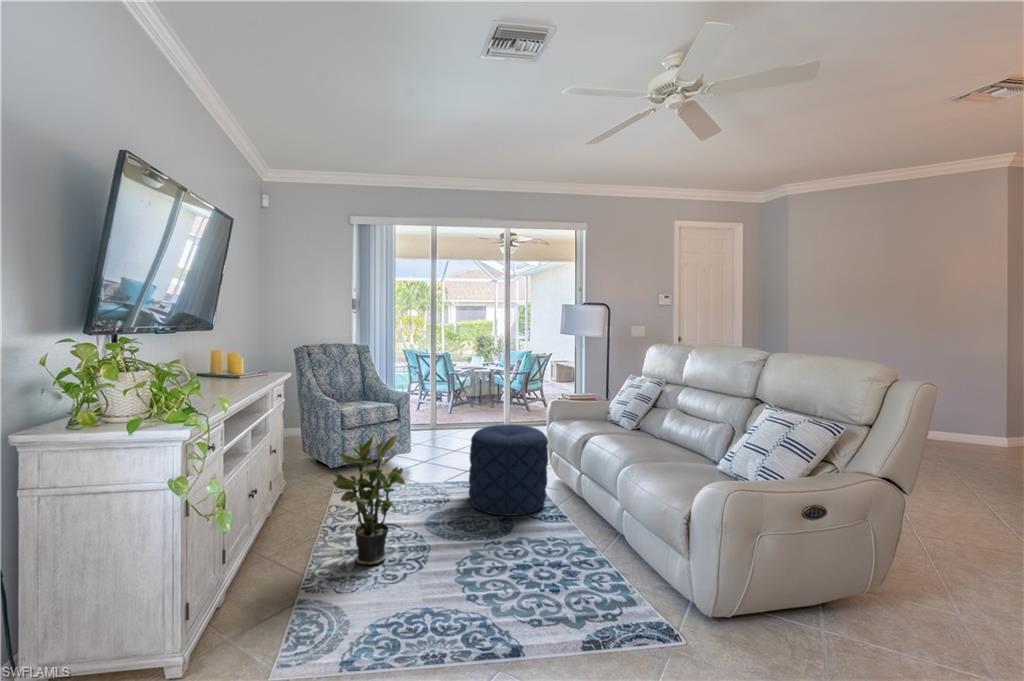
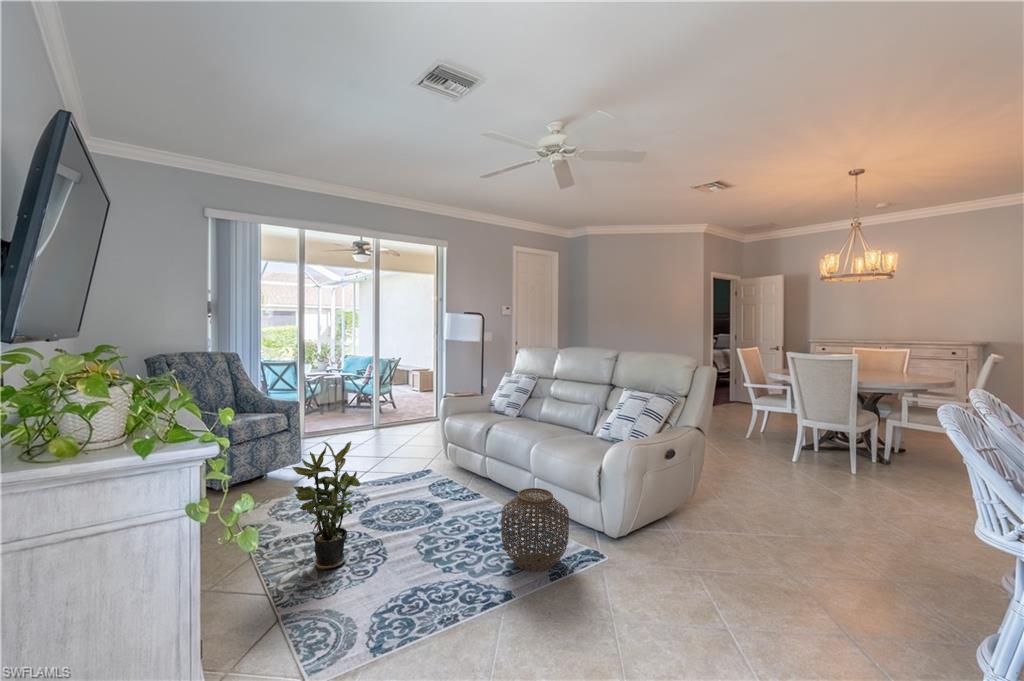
pouf: present [469,425,548,516] -> none [386,422,457,503]
woven basket: none [536,522,624,632] -> present [501,488,569,572]

